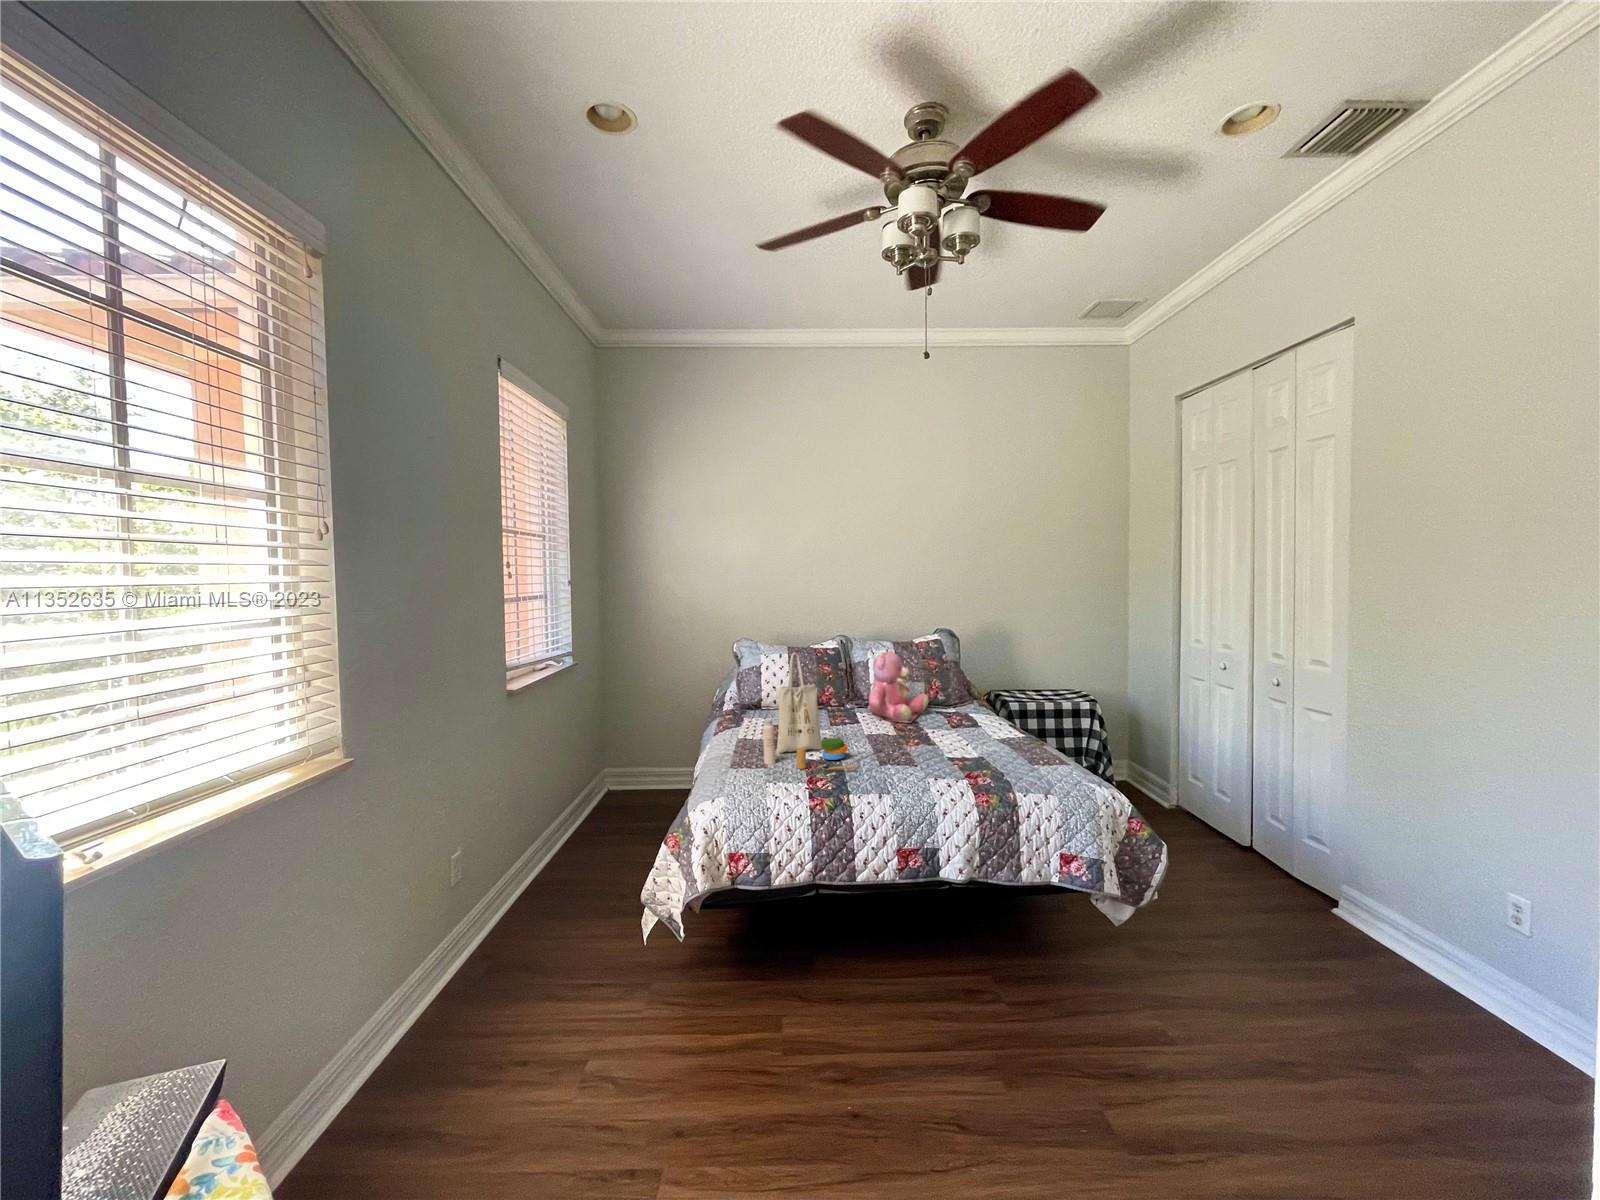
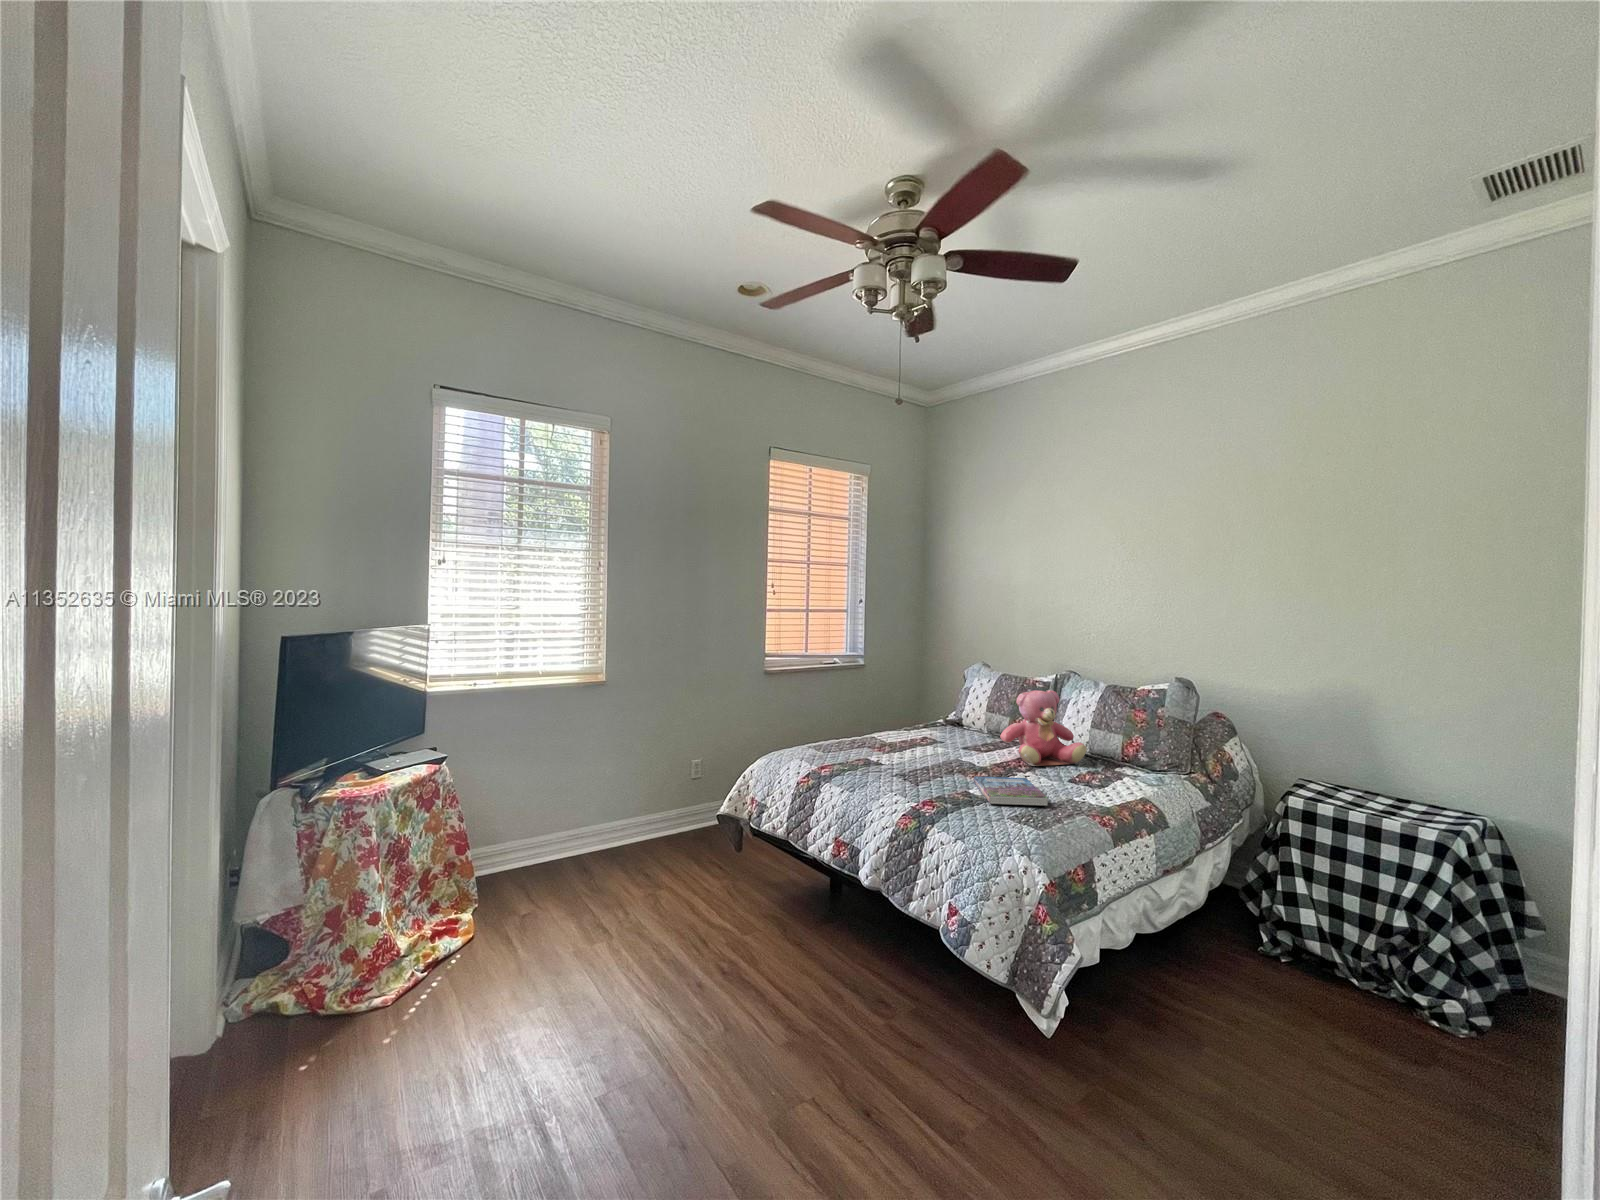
tote bag: present [763,653,858,770] -> none [830,671,893,772]
book: none [924,731,1008,758] -> present [974,776,1048,806]

